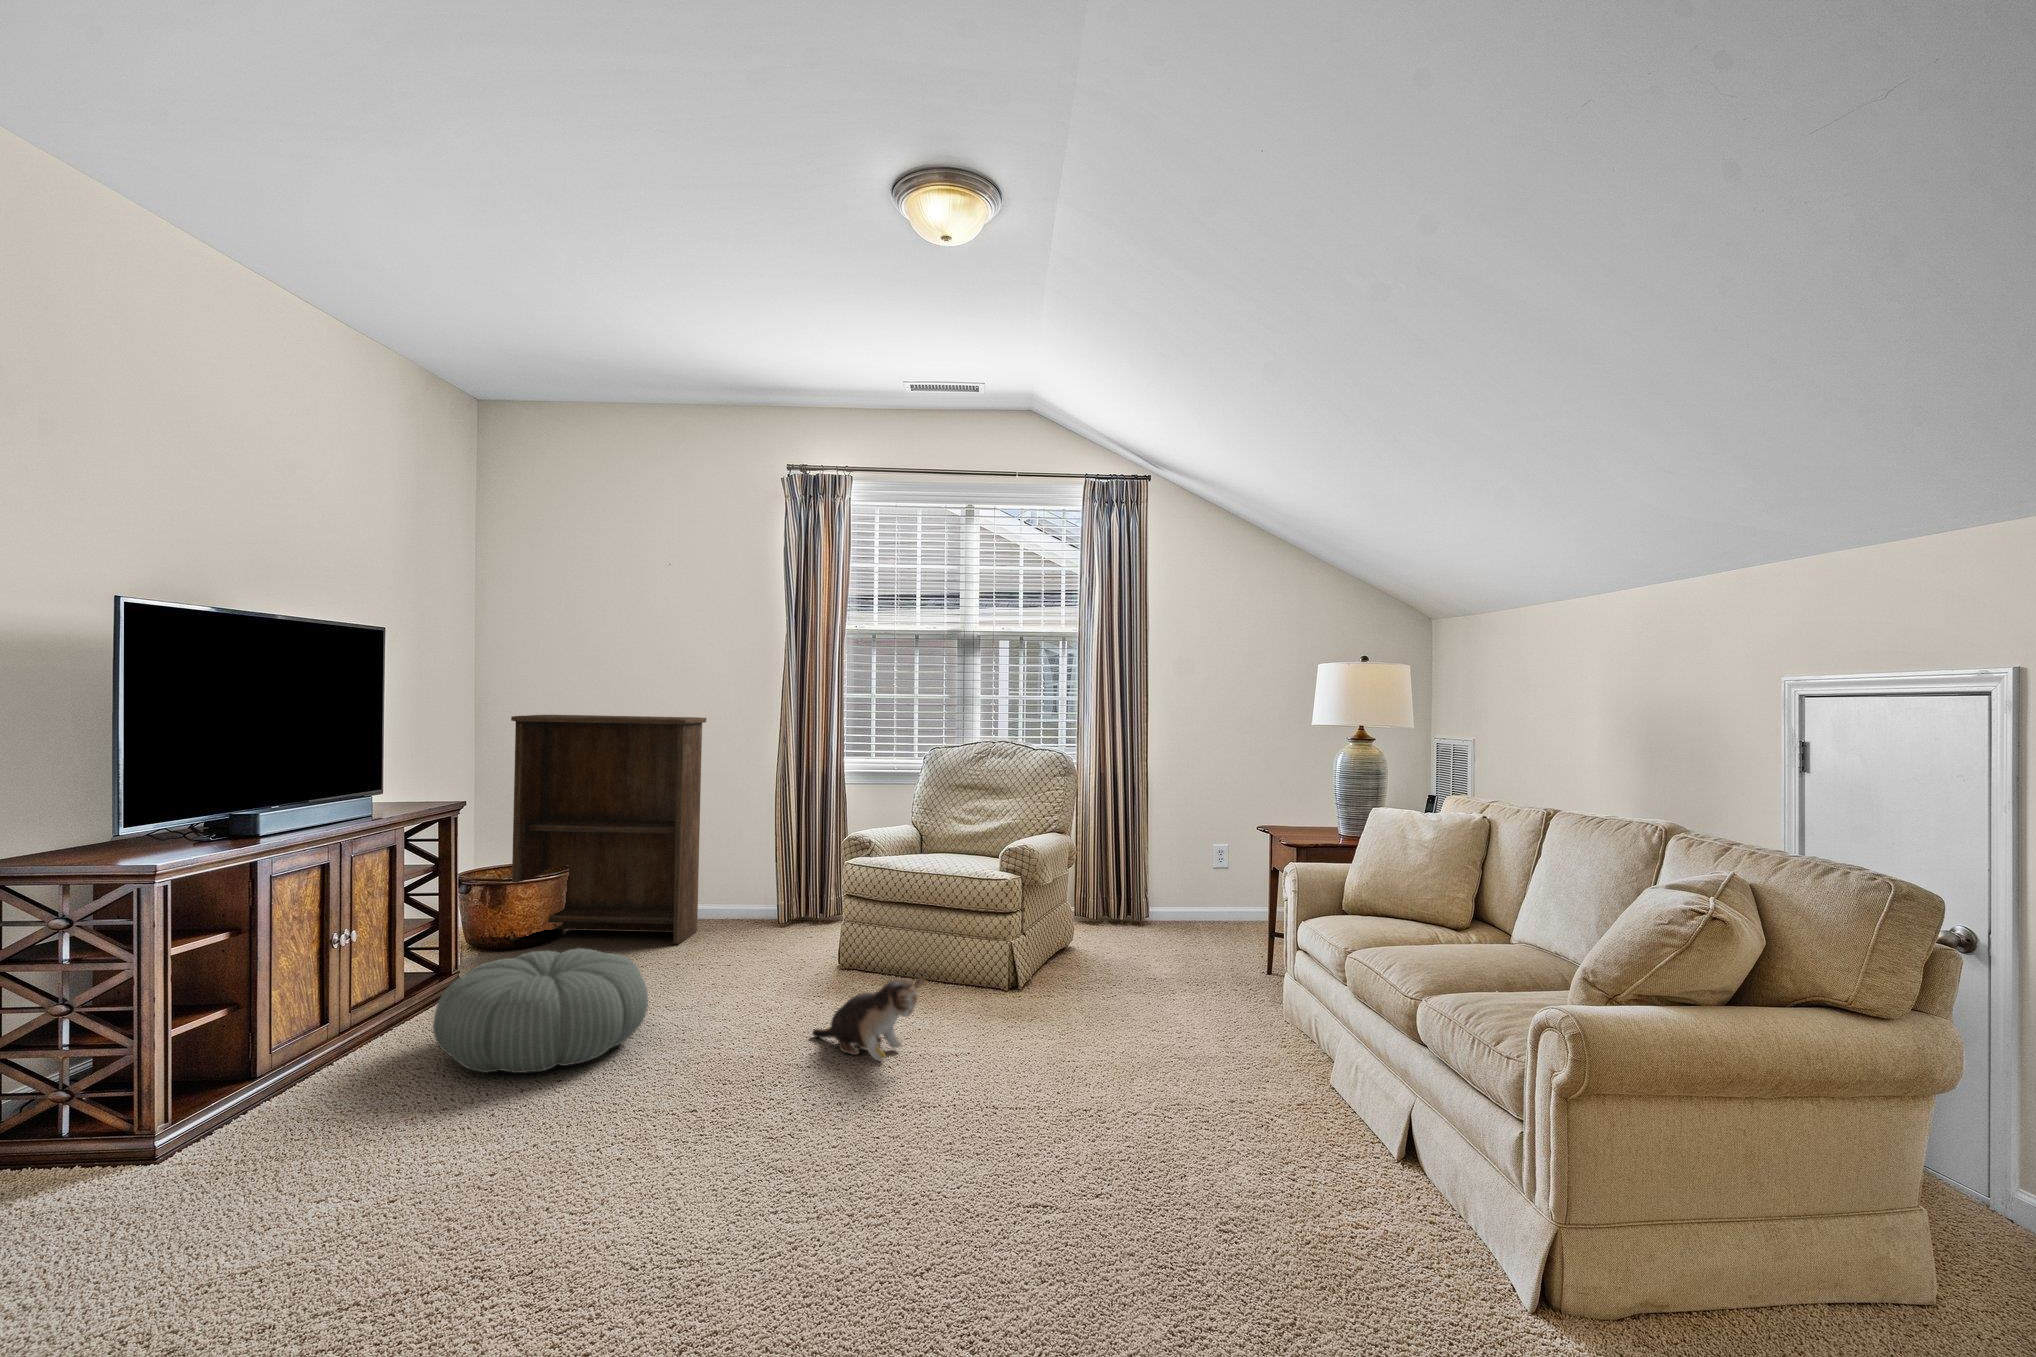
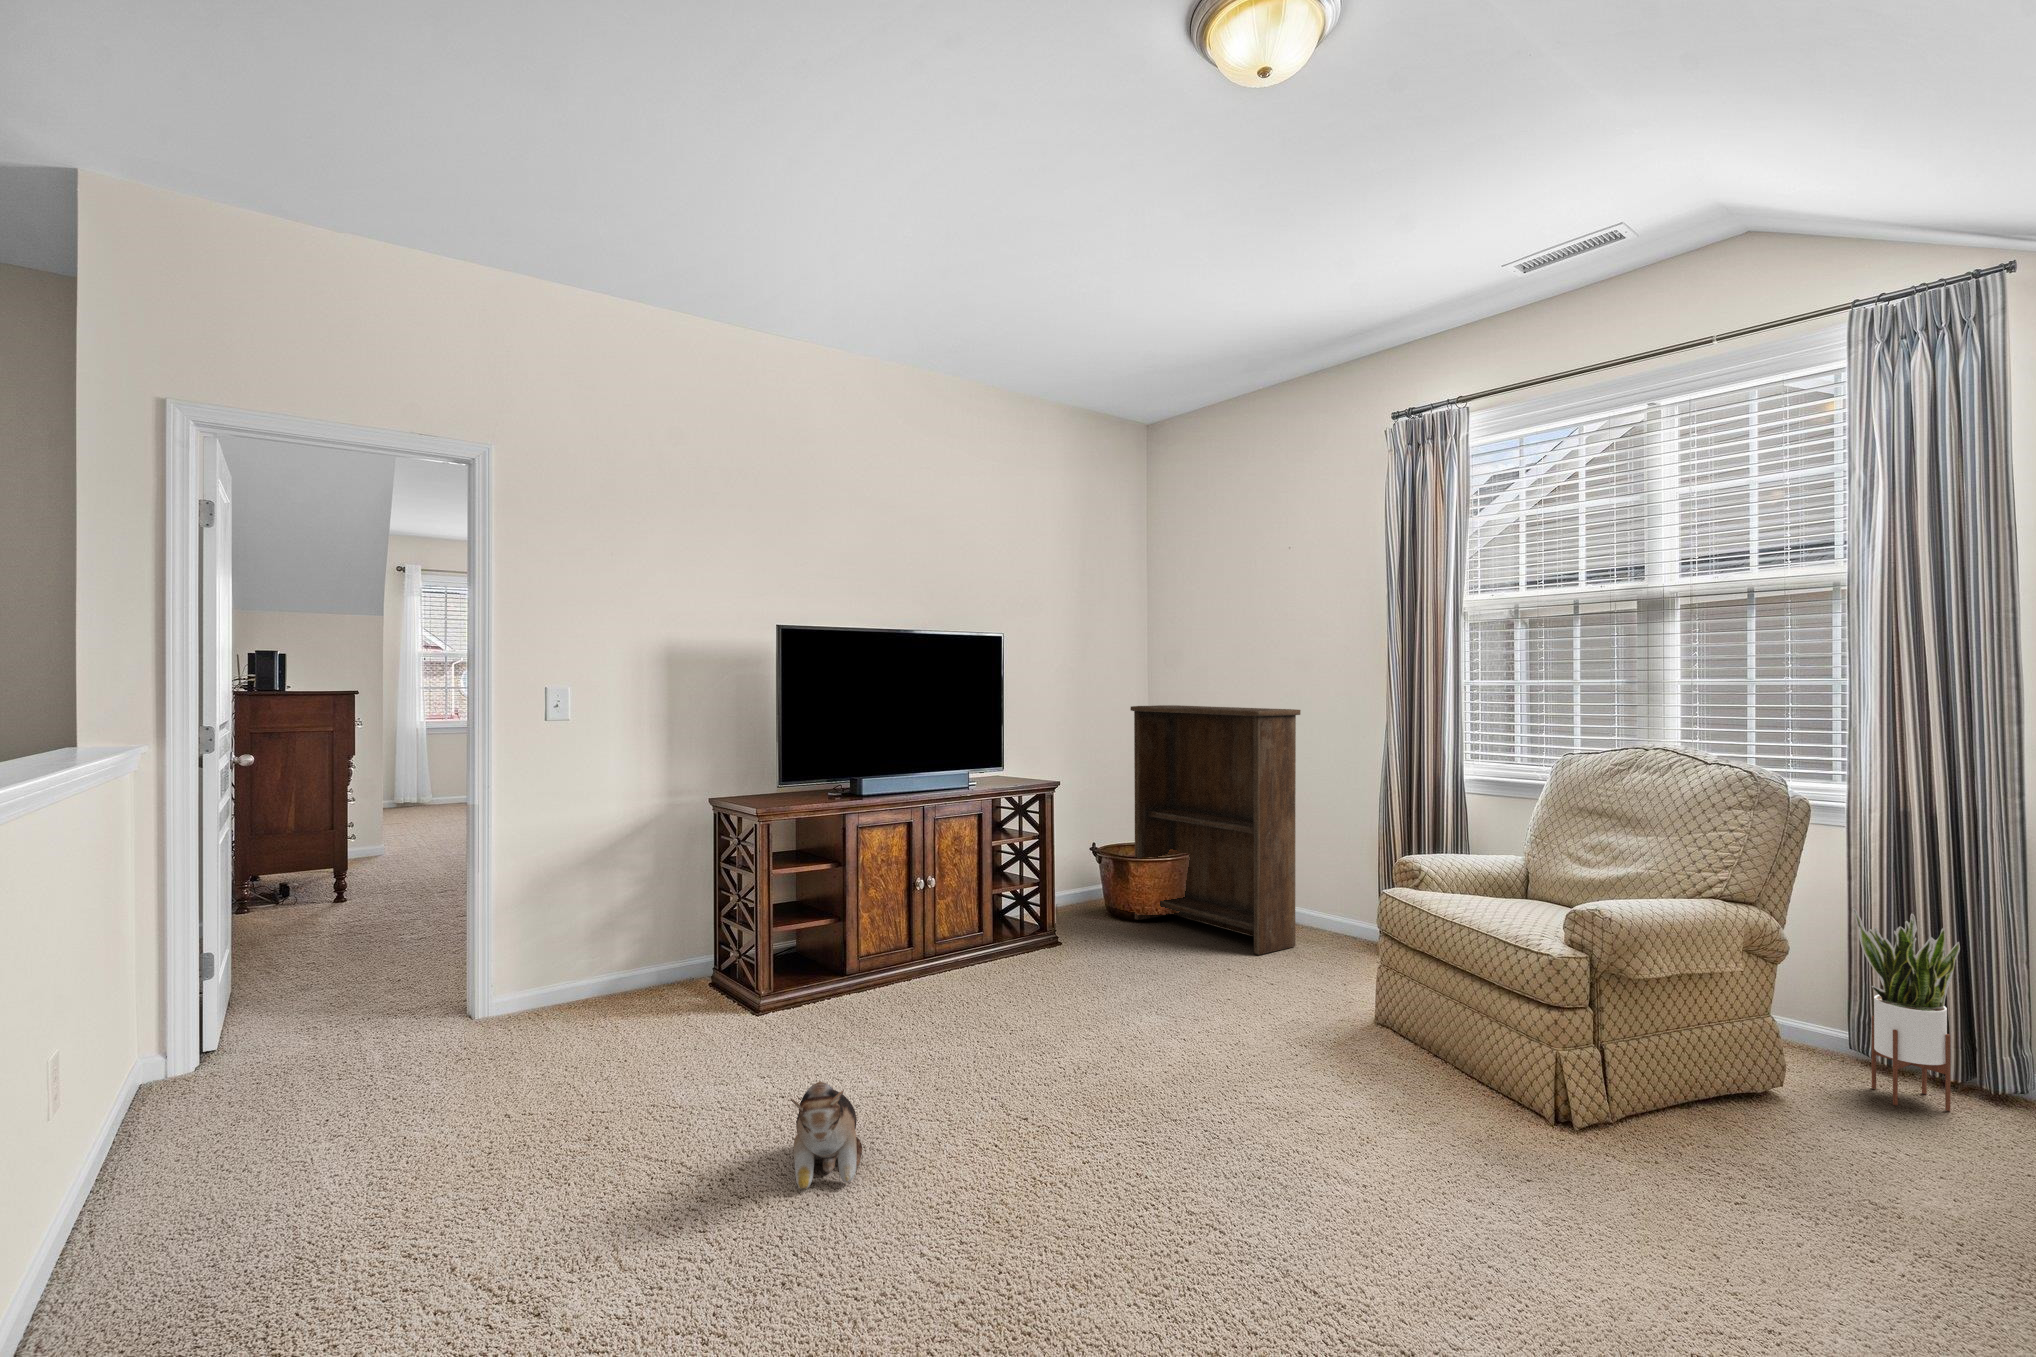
potted plant: none [1095,829,1137,938] -> present [1852,907,1960,1111]
pouf: present [433,948,648,1073] -> none [940,924,1118,1035]
plush toy: present [812,977,925,1061] -> present [791,1081,862,1189]

